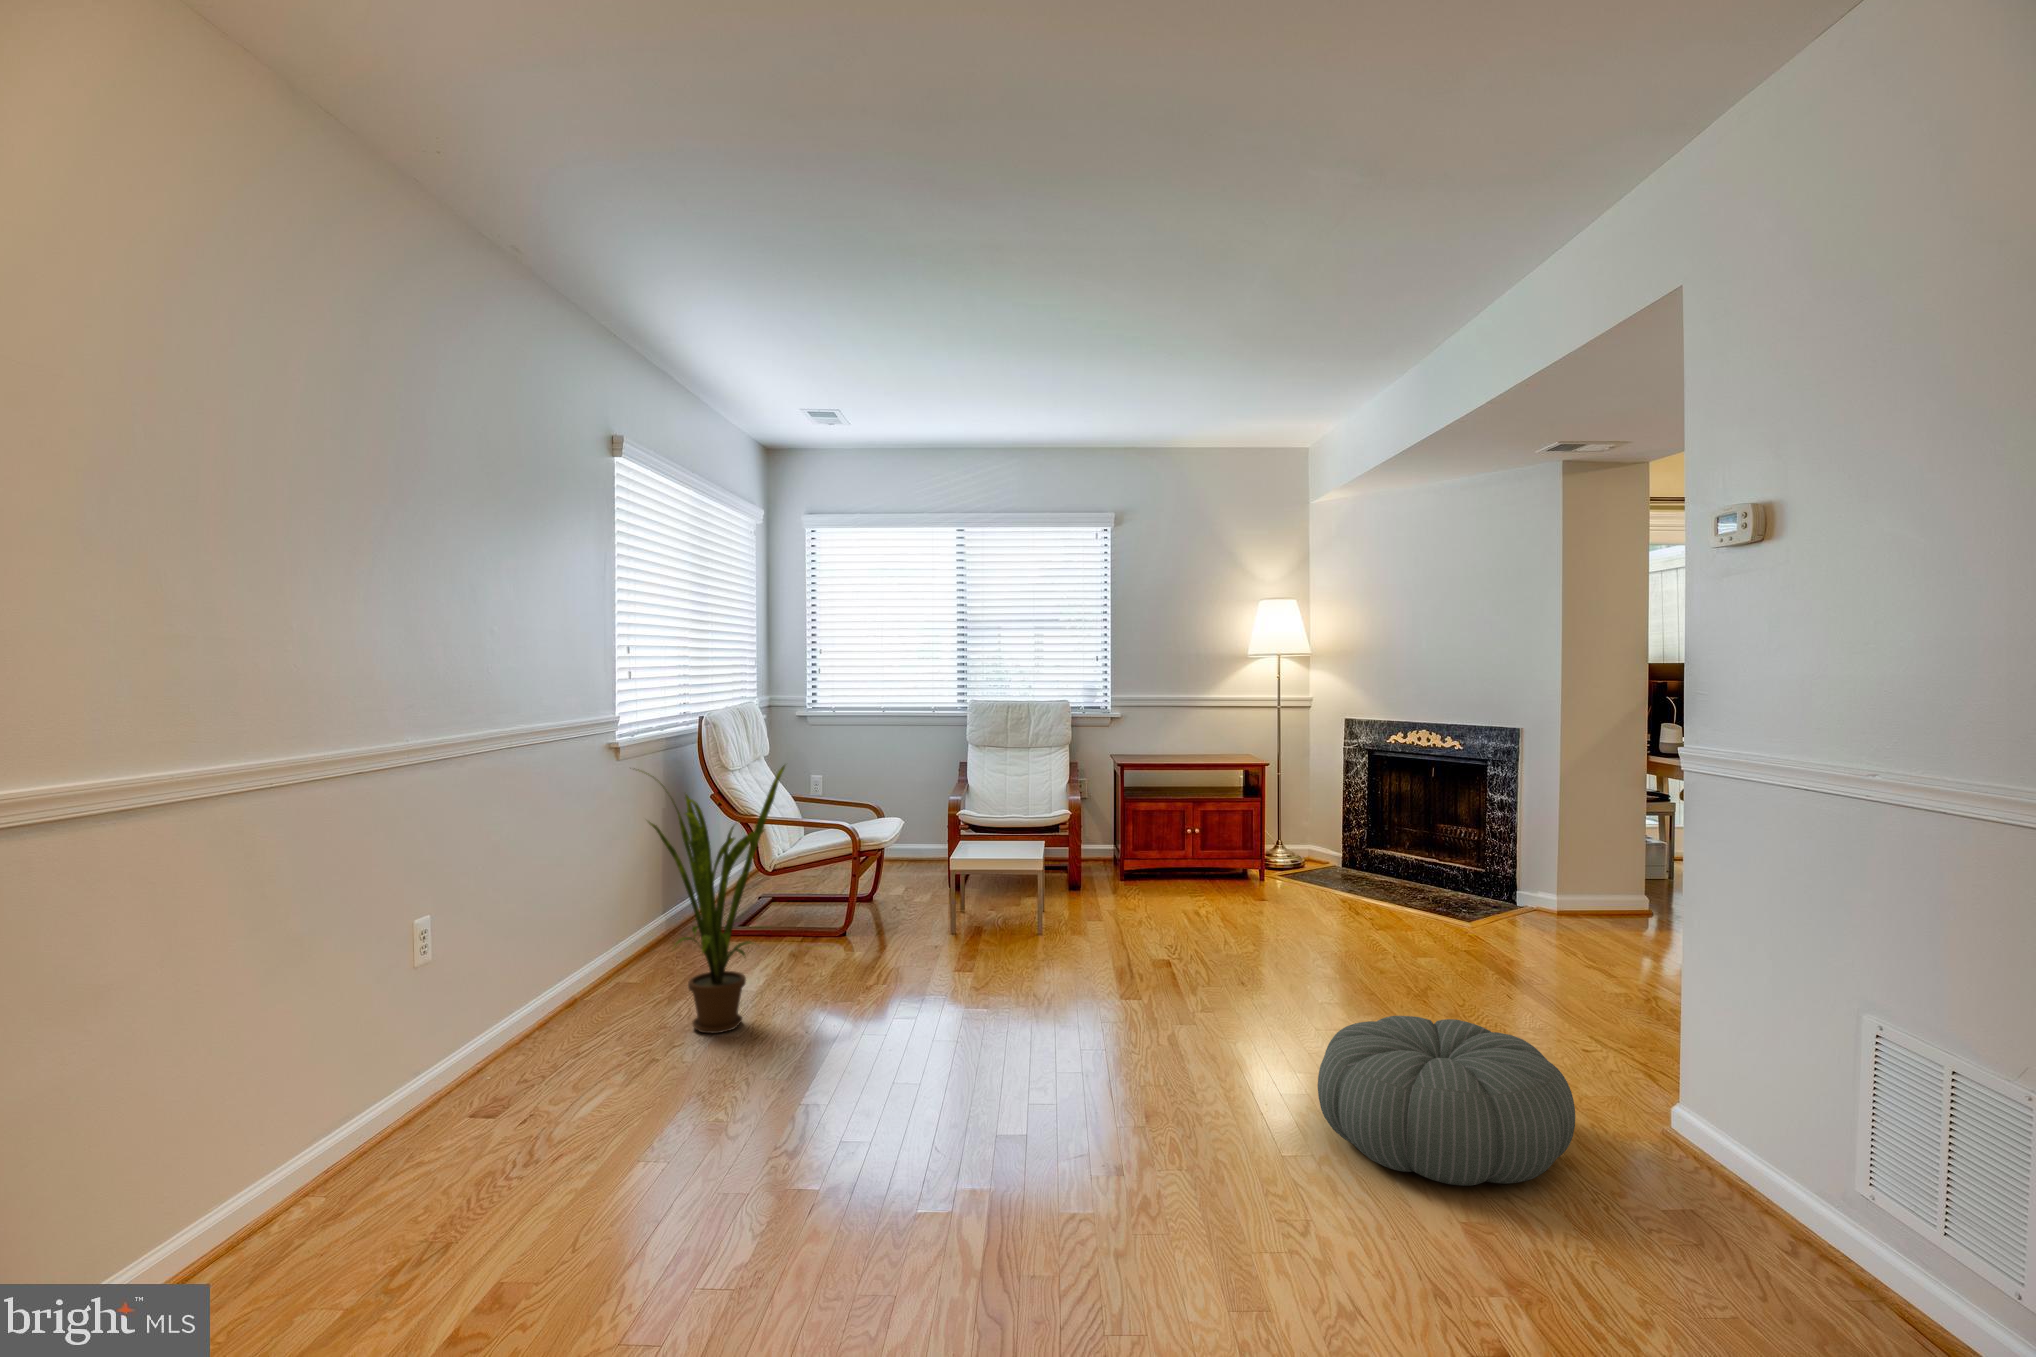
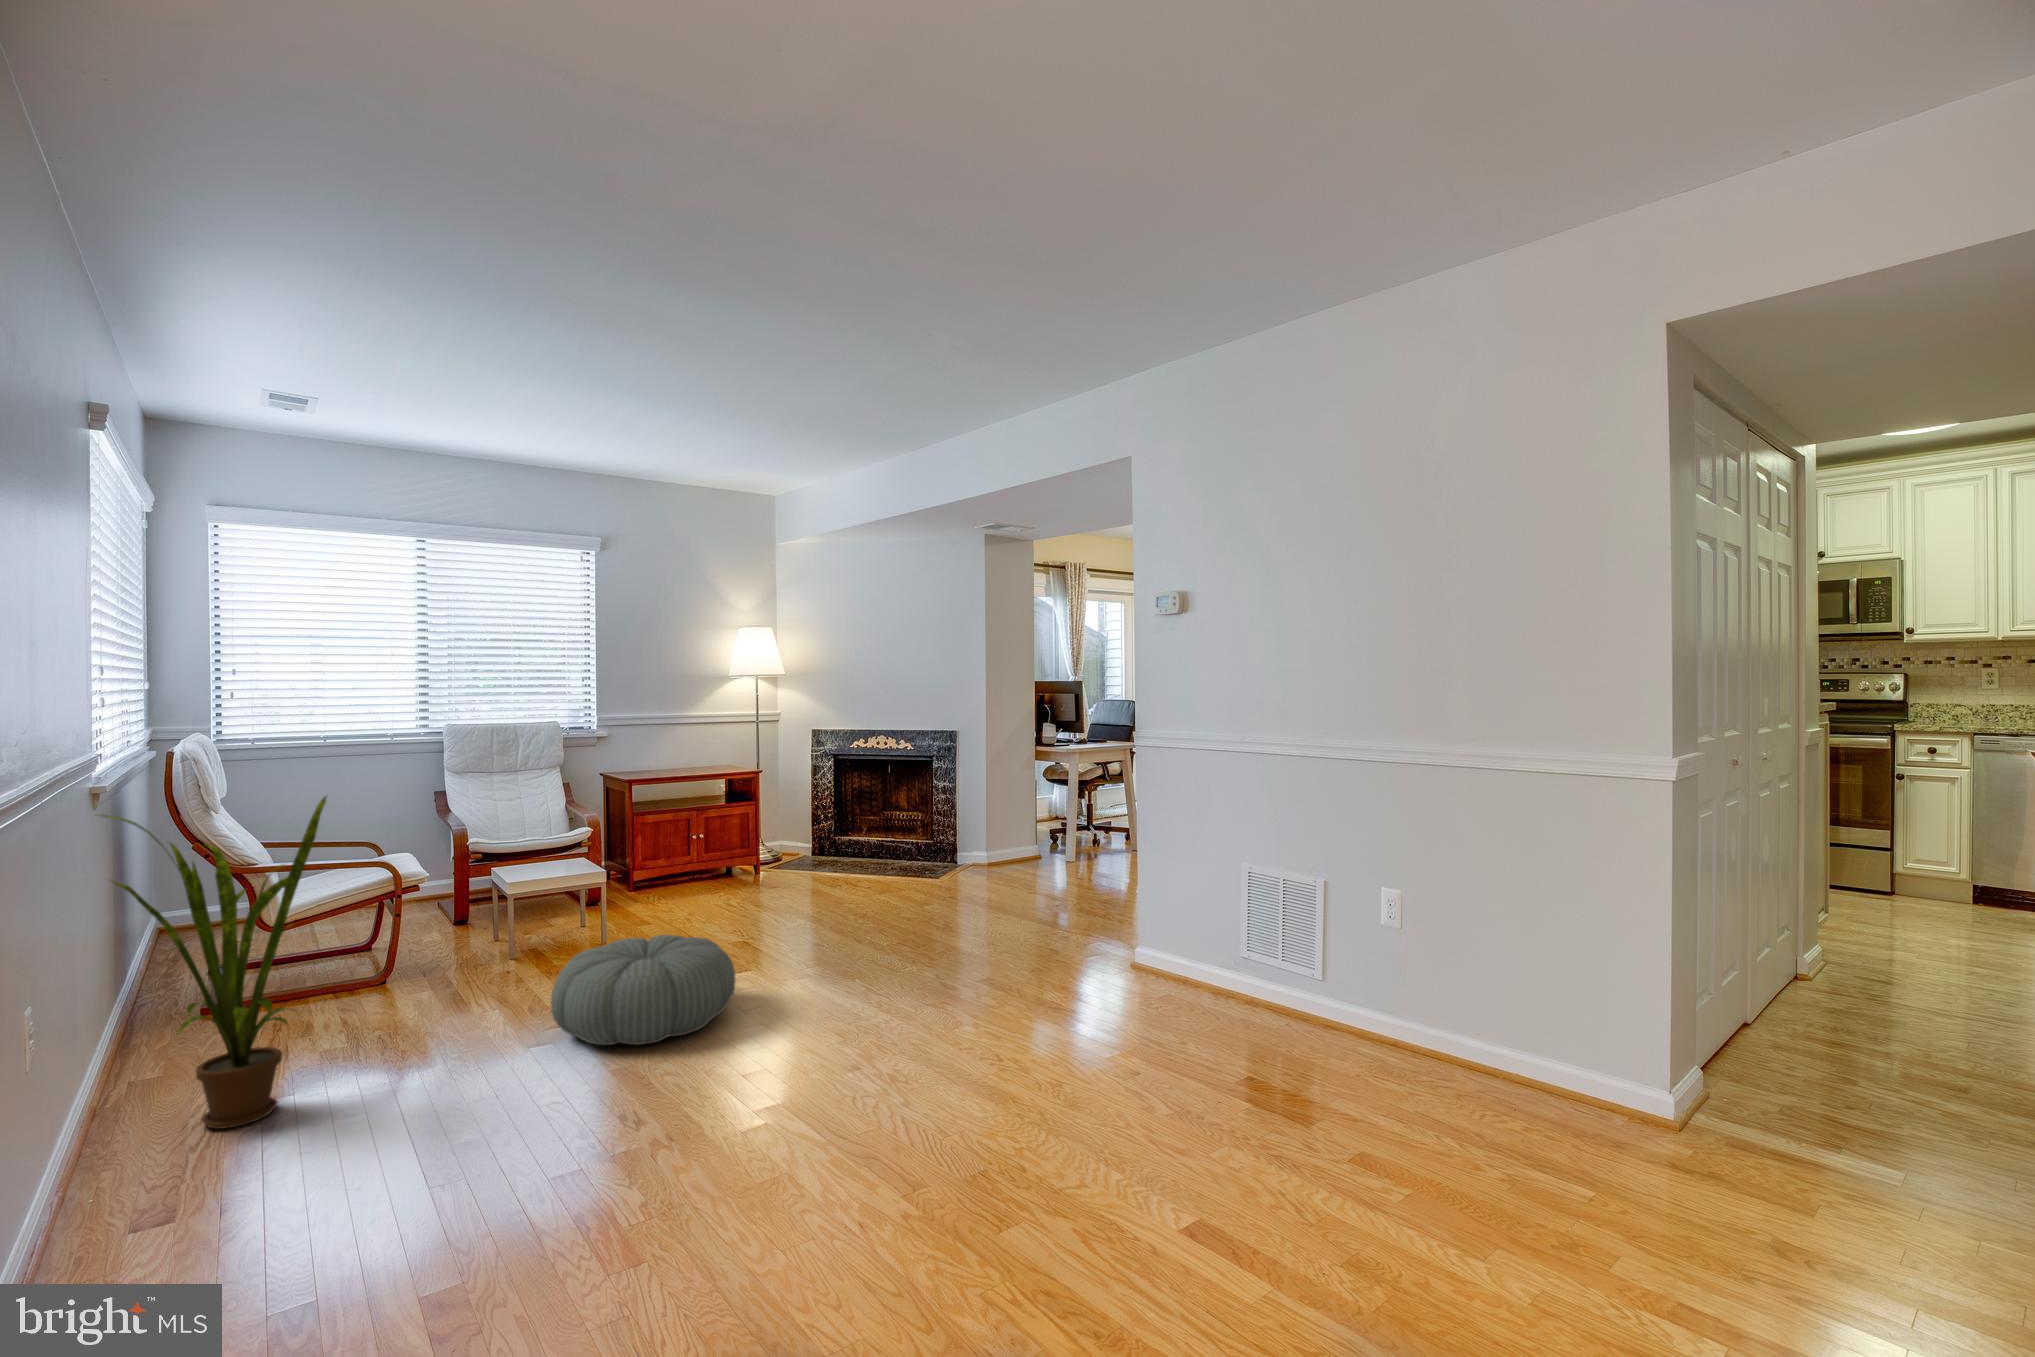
pouf: present [1318,1016,1575,1186] -> present [551,935,736,1045]

